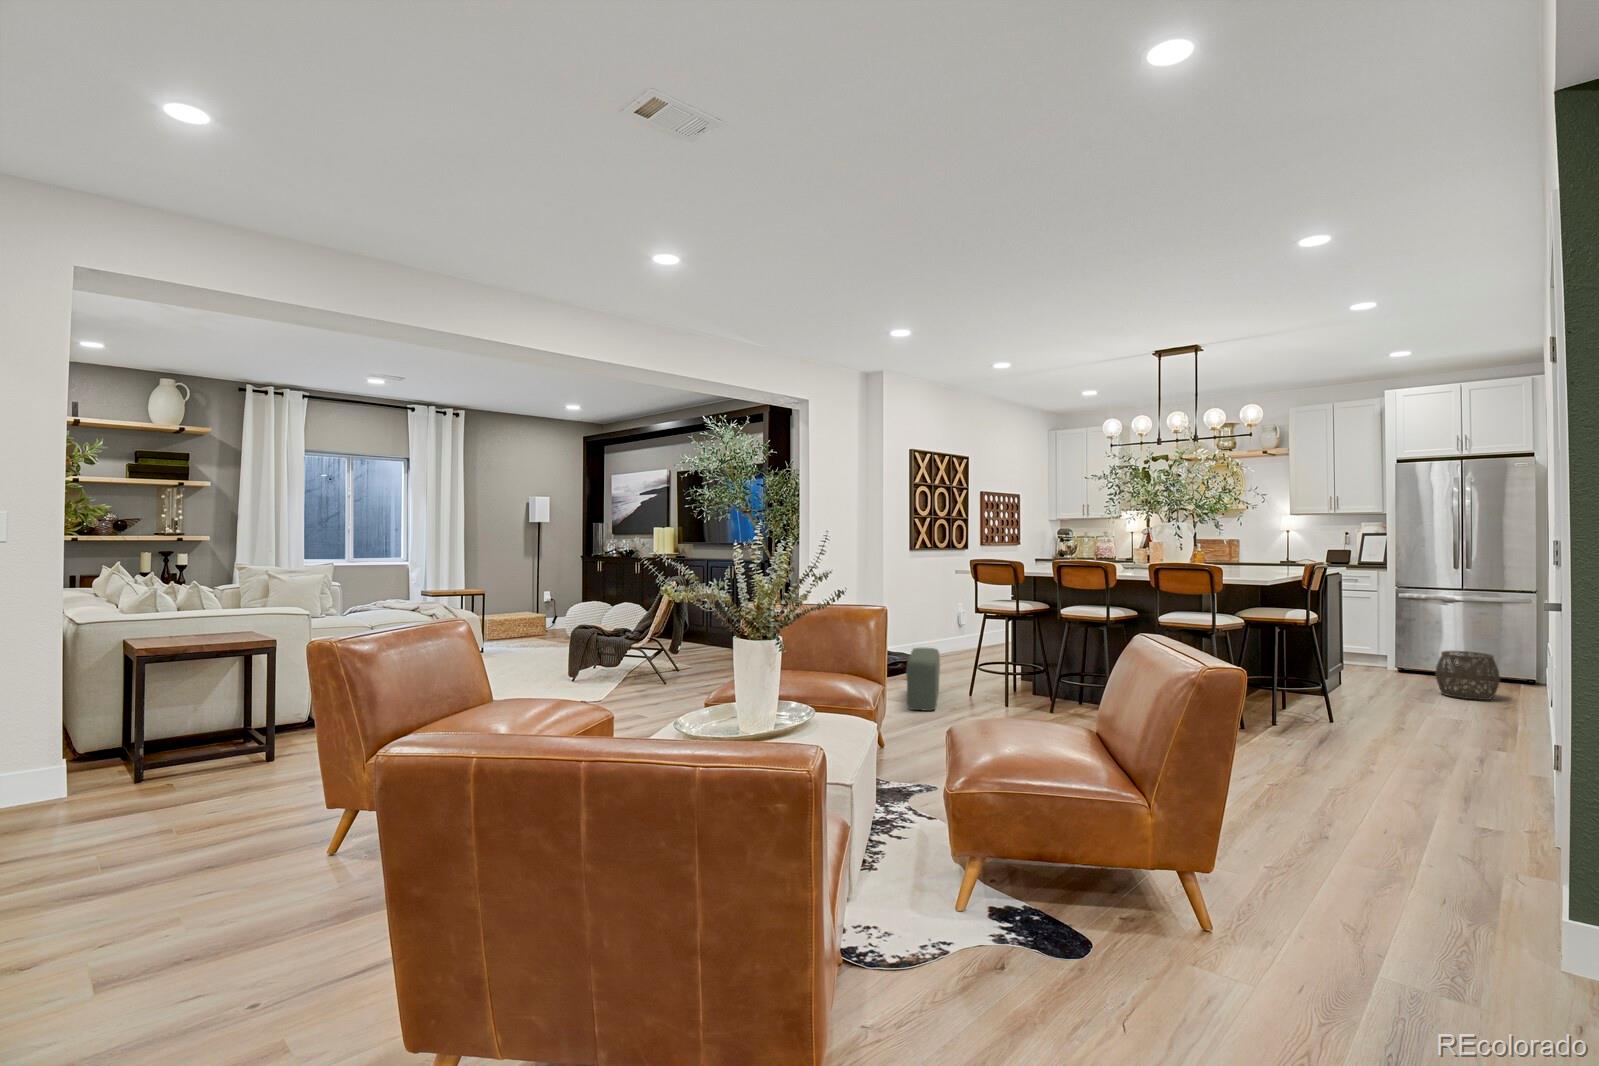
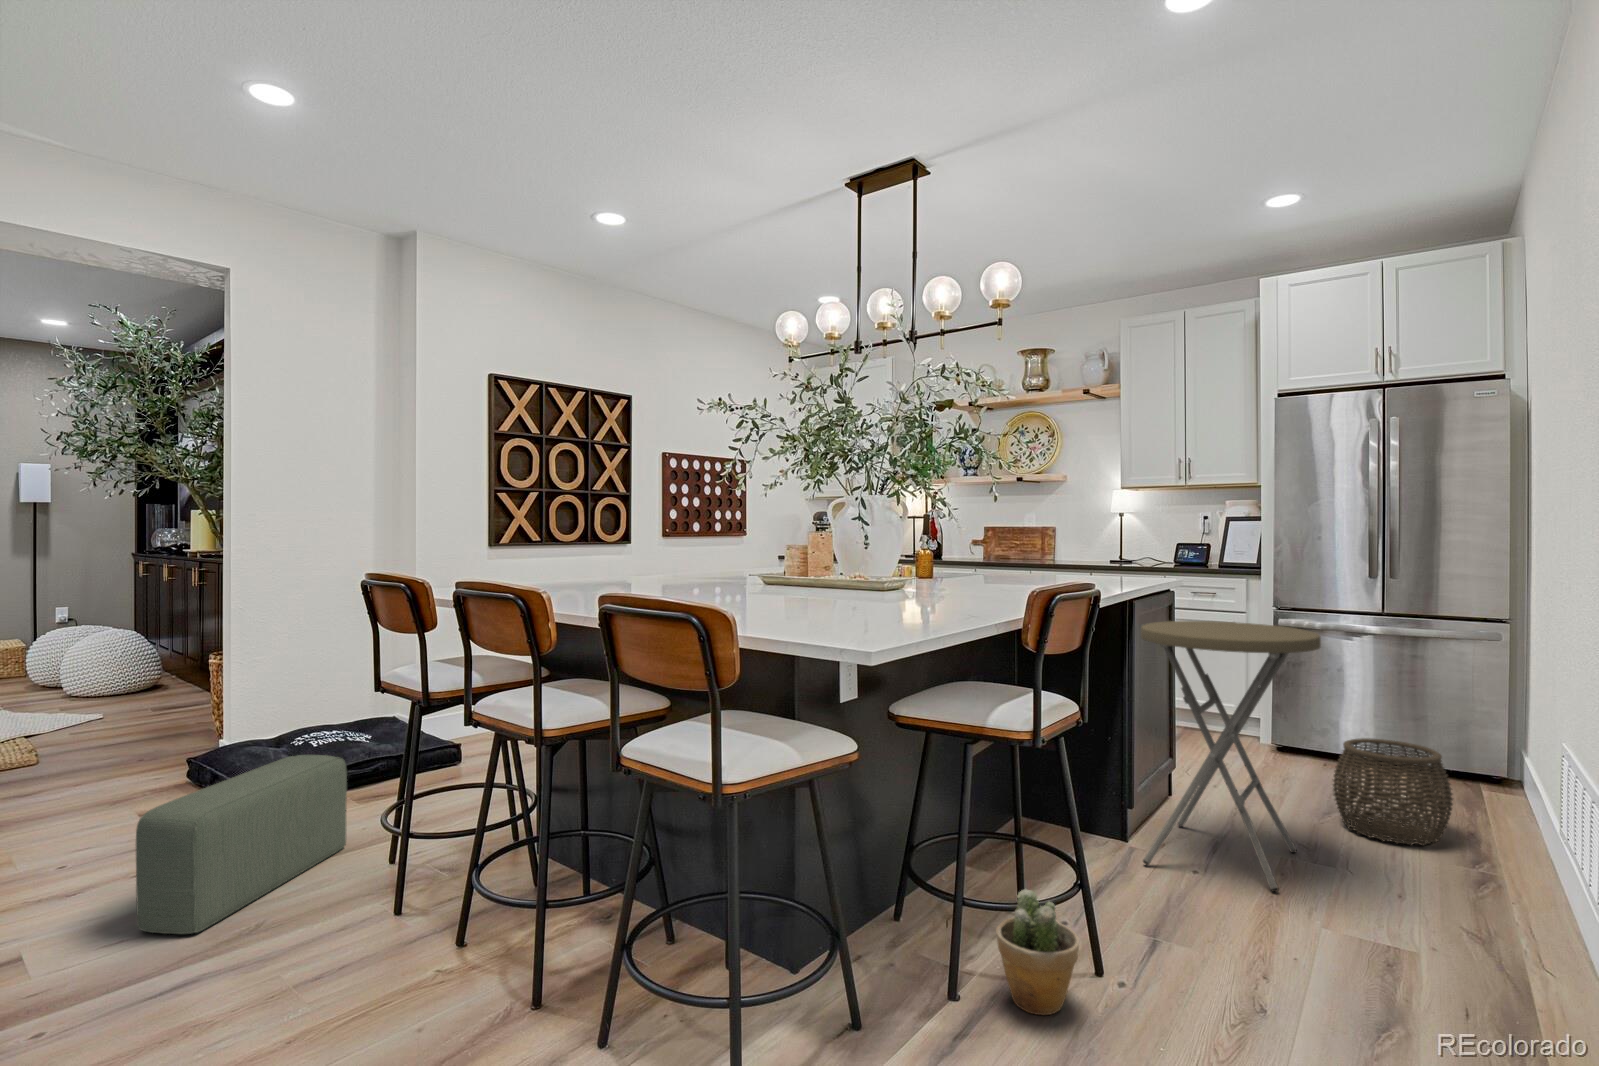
side table: none [1335,588,1430,710] -> present [1141,621,1321,892]
potted plant: none [1297,687,1334,732] -> present [996,890,1079,1015]

